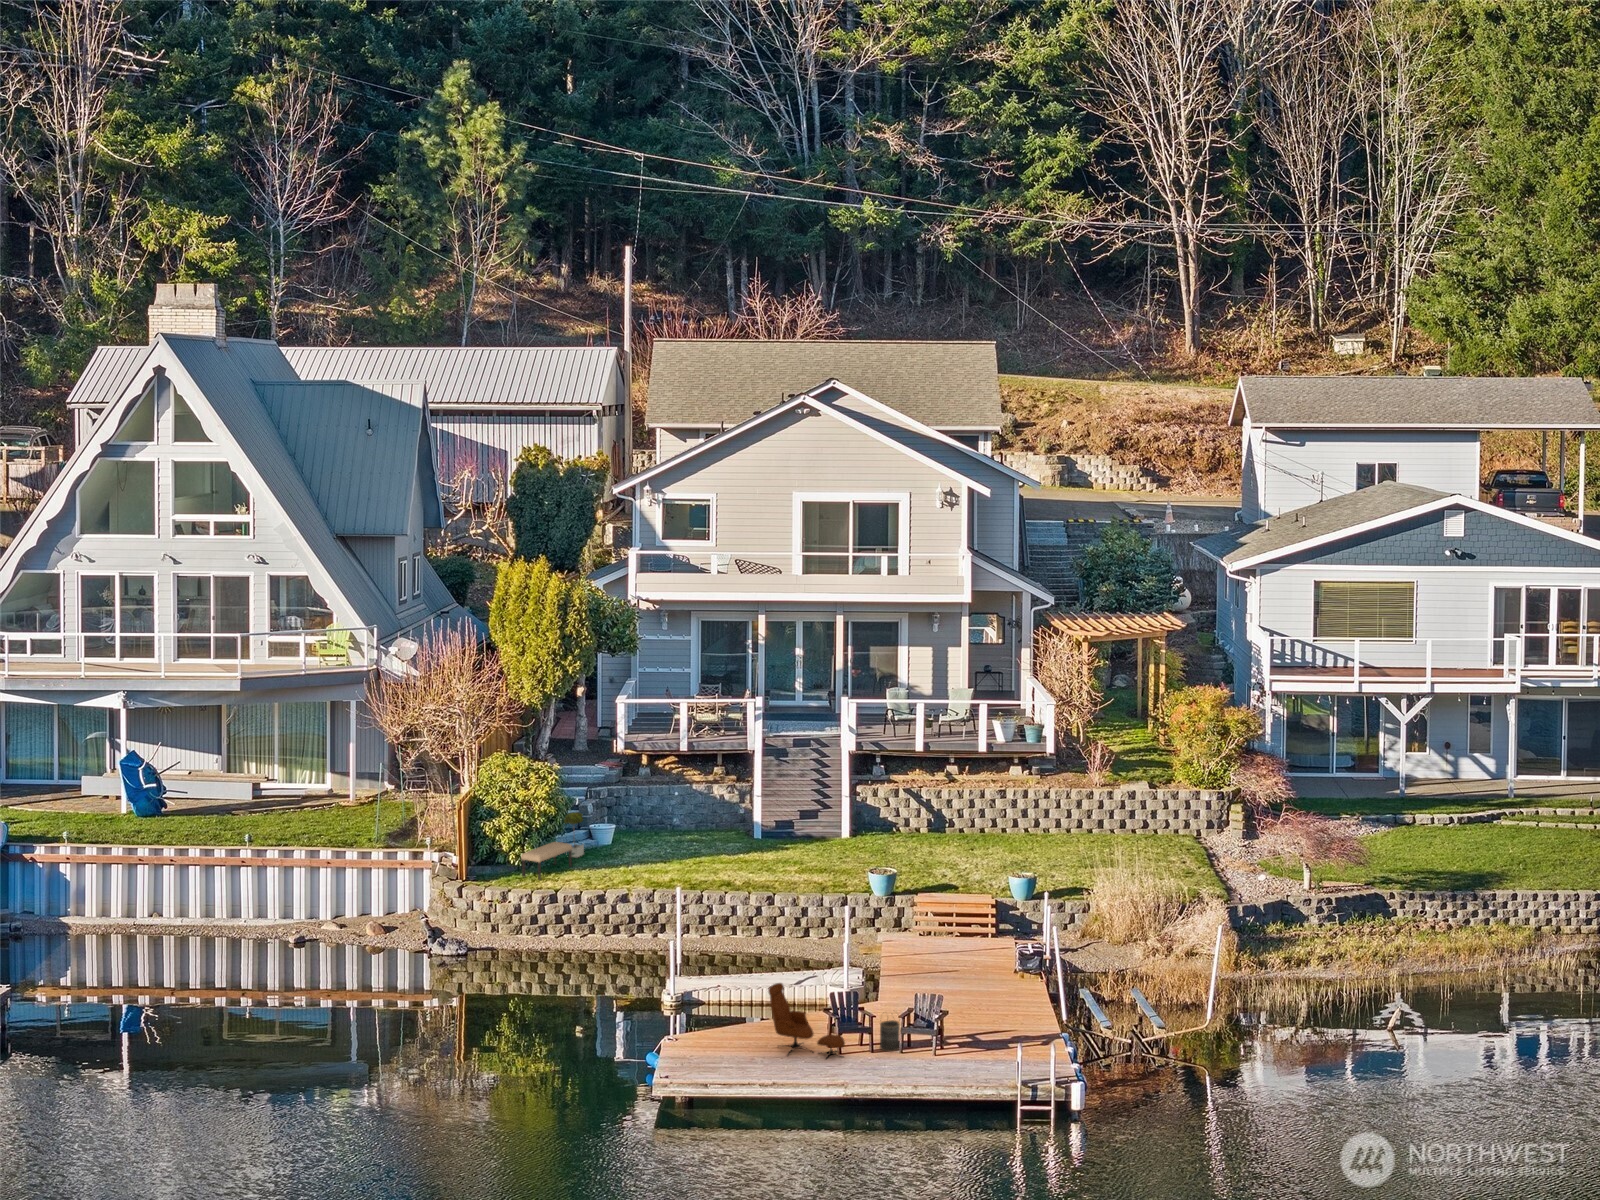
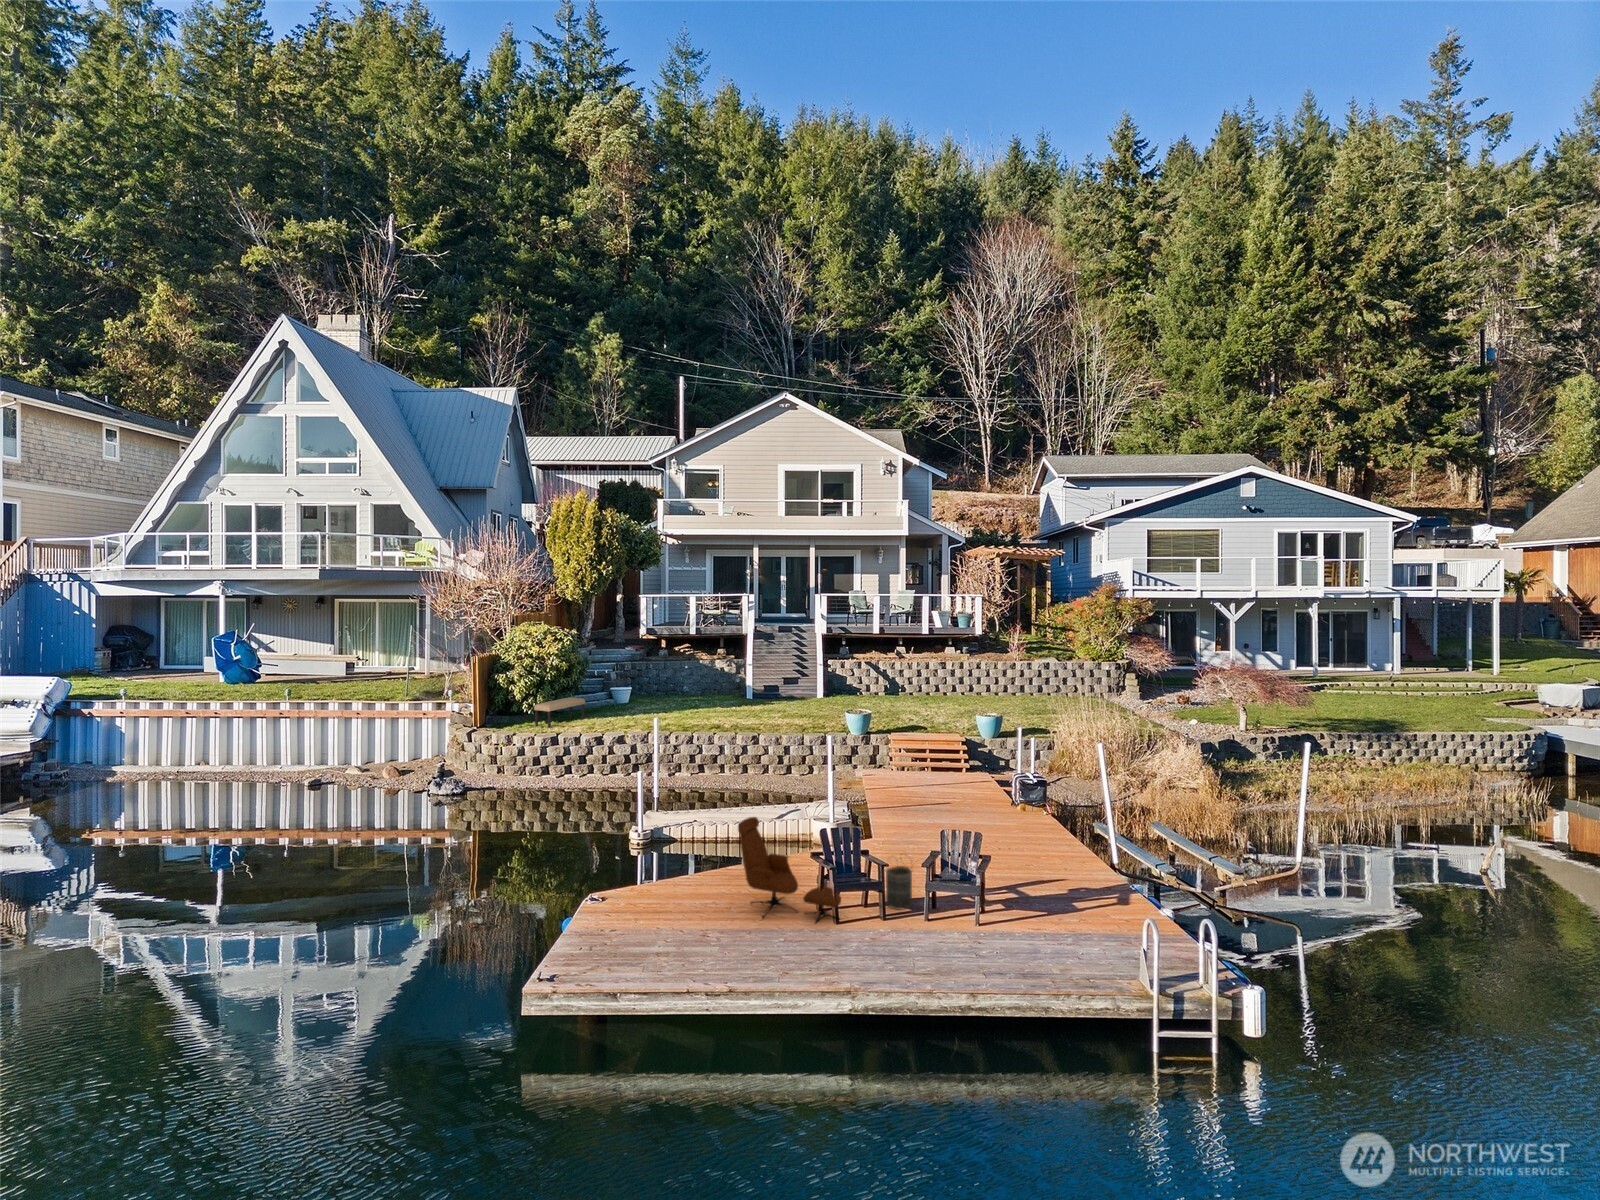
potted tree: present [564,812,584,857] -> none [581,673,600,713]

